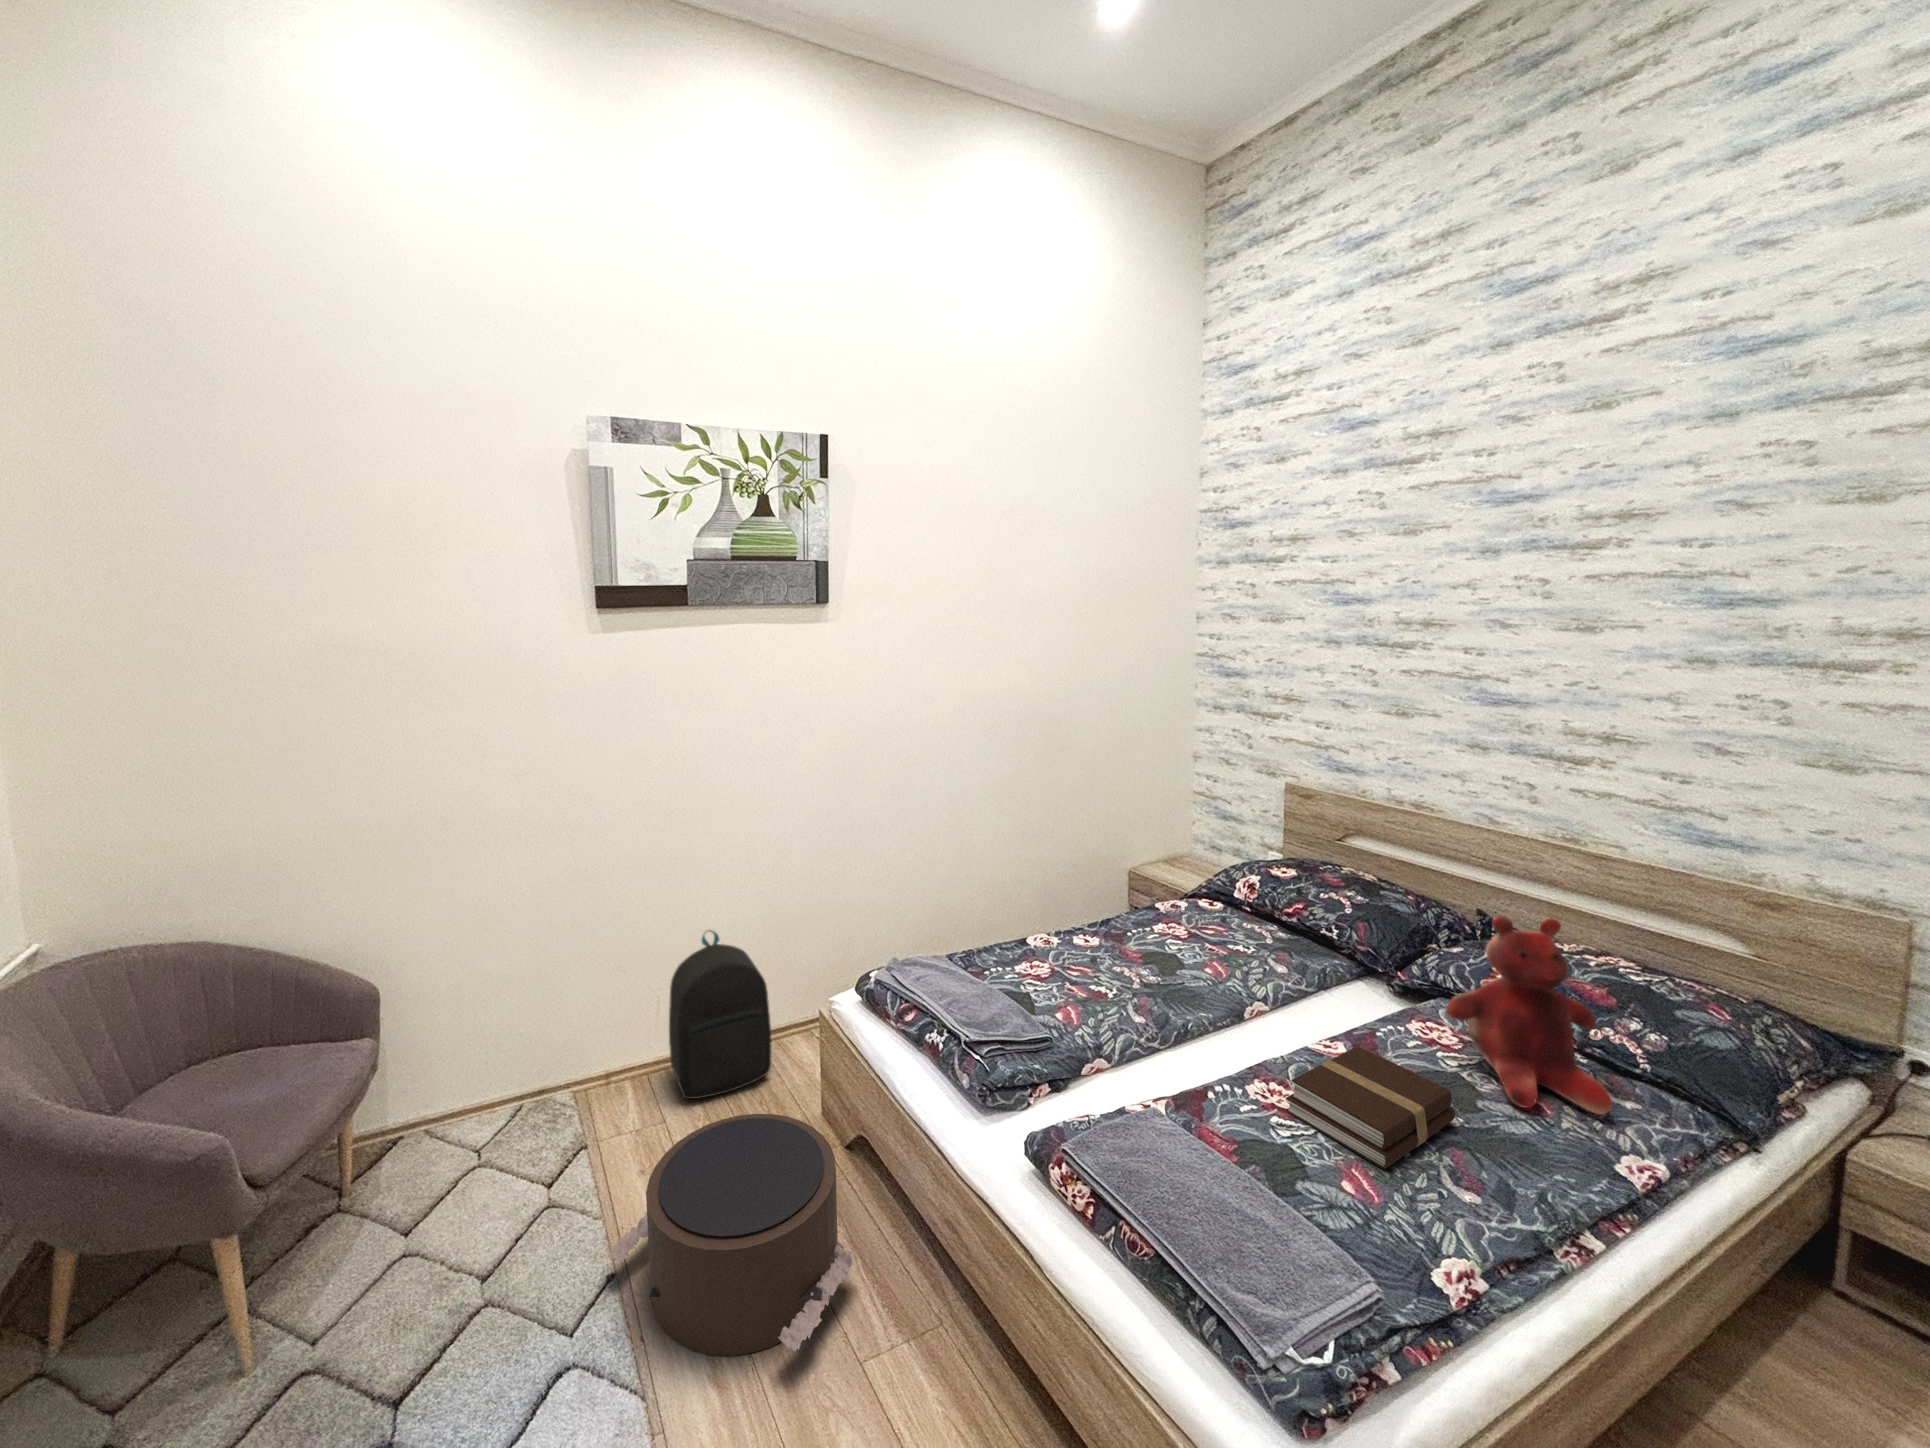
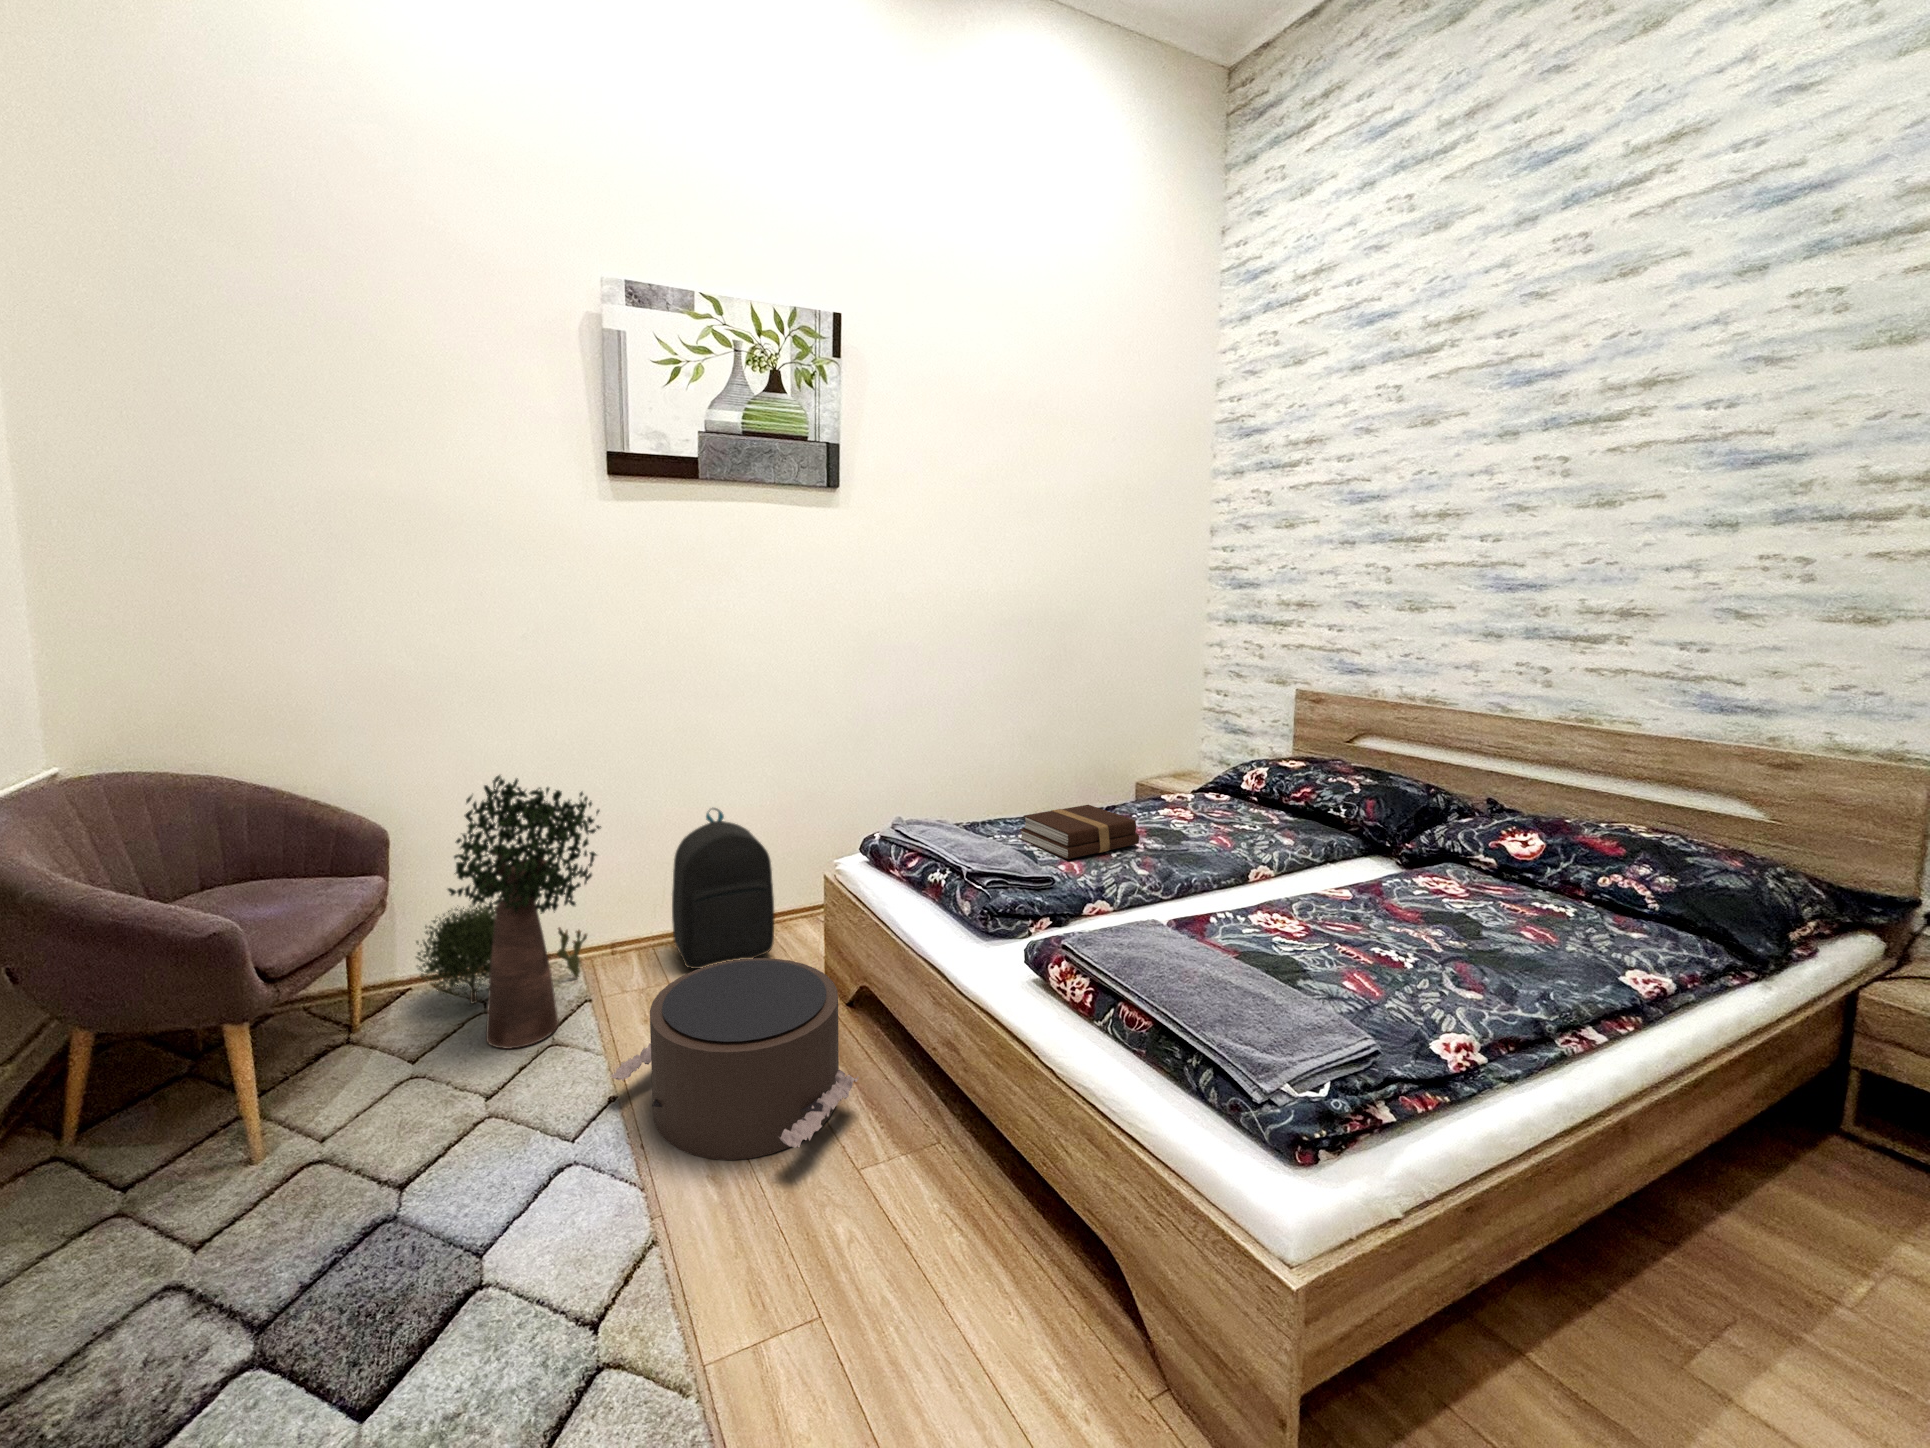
teddy bear: present [1446,916,1613,1114] -> none [1453,754,1618,940]
potted plant: none [410,925,597,1212] -> present [416,775,601,1049]
book: present [1285,1046,1455,1169] -> present [1019,805,1139,859]

